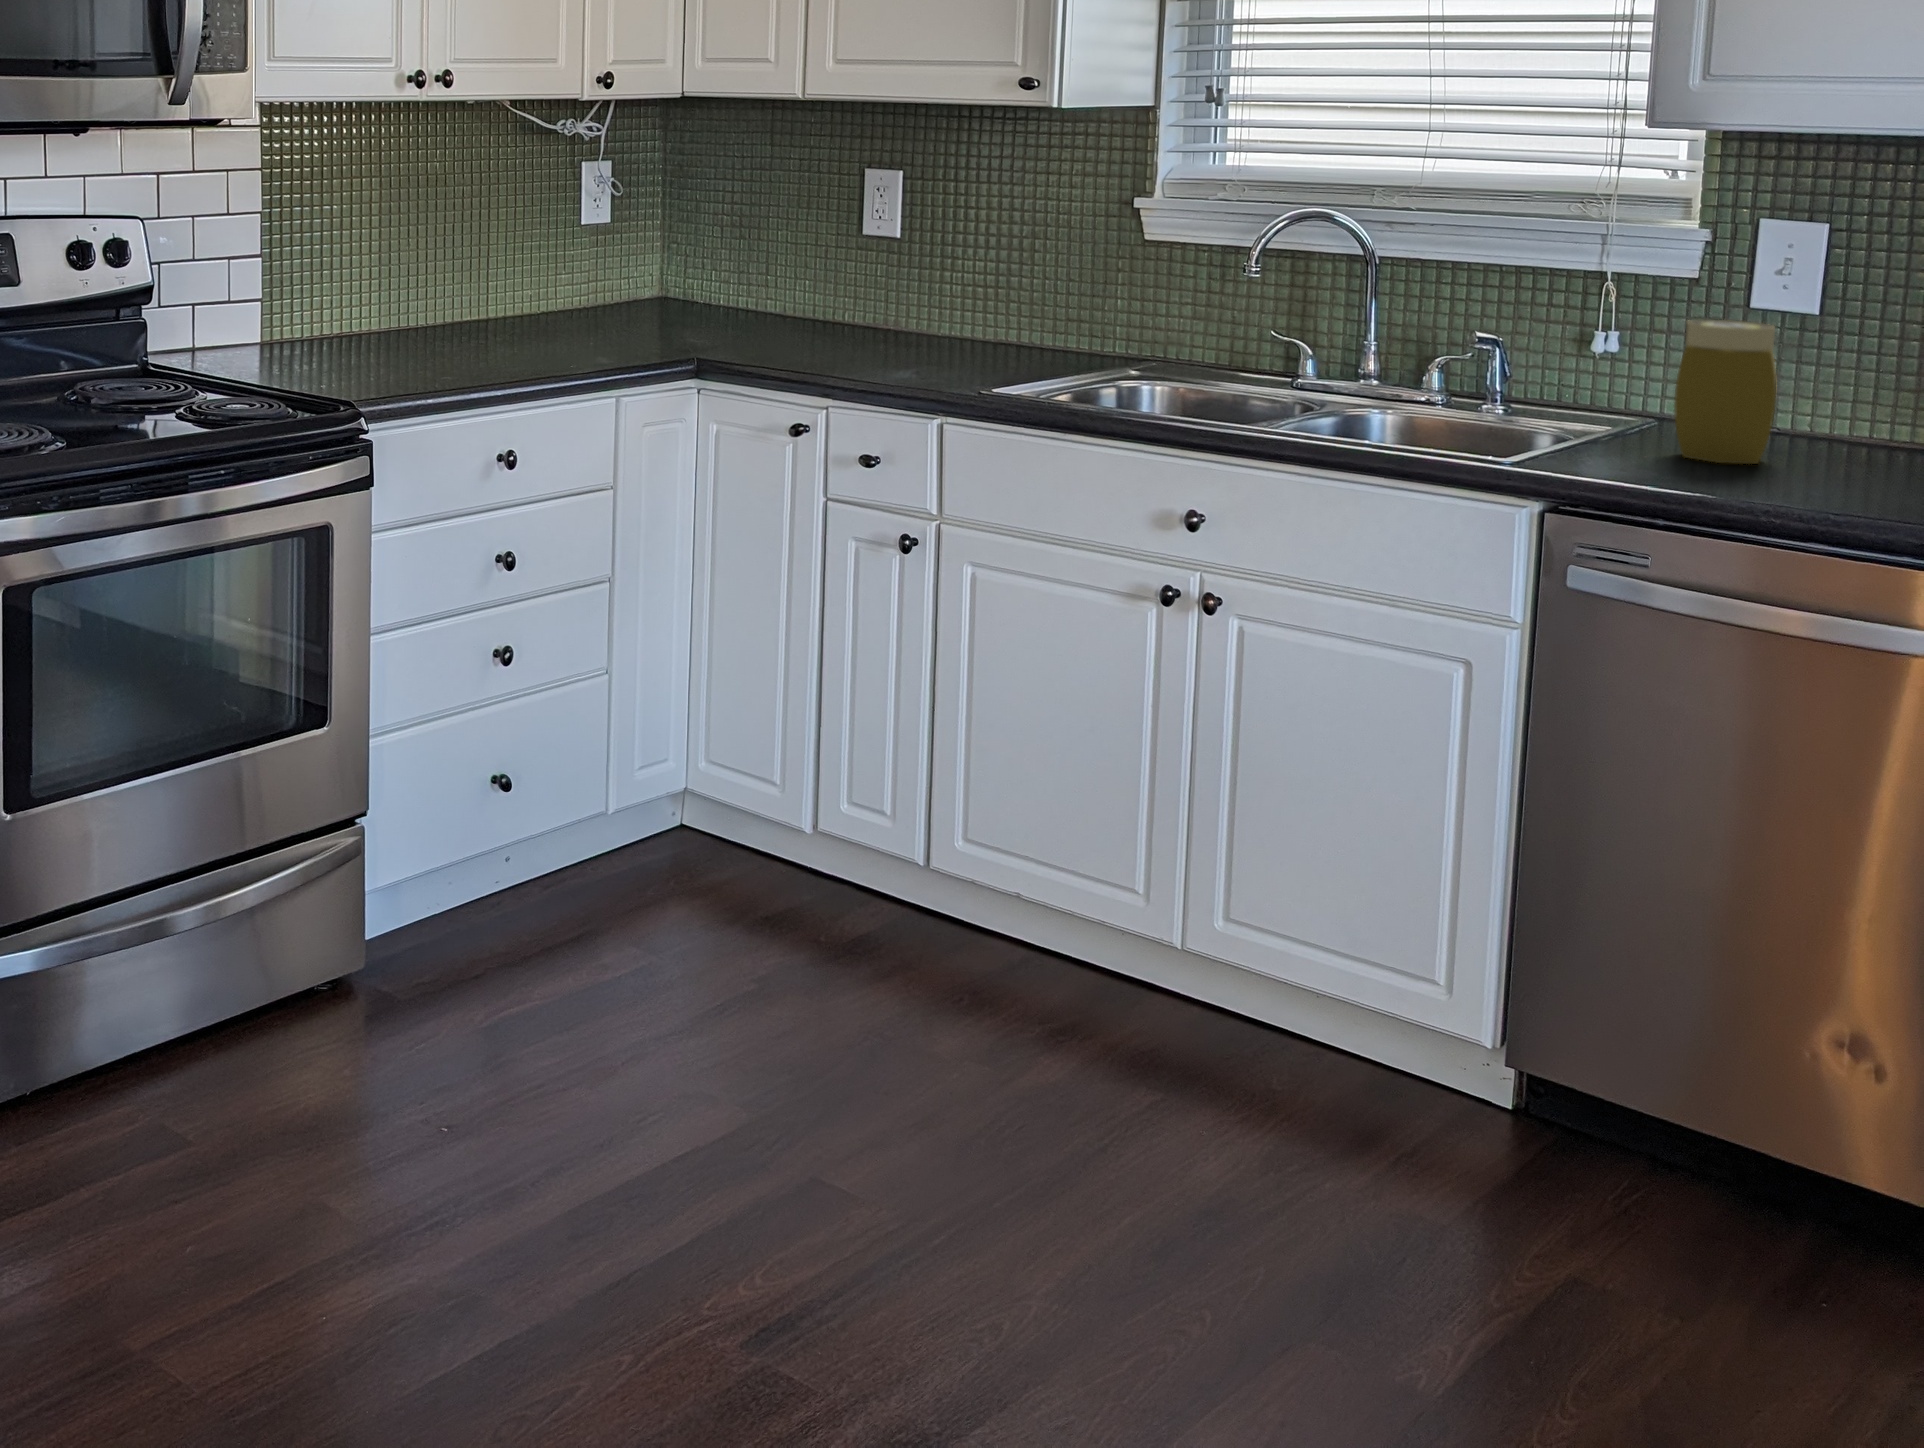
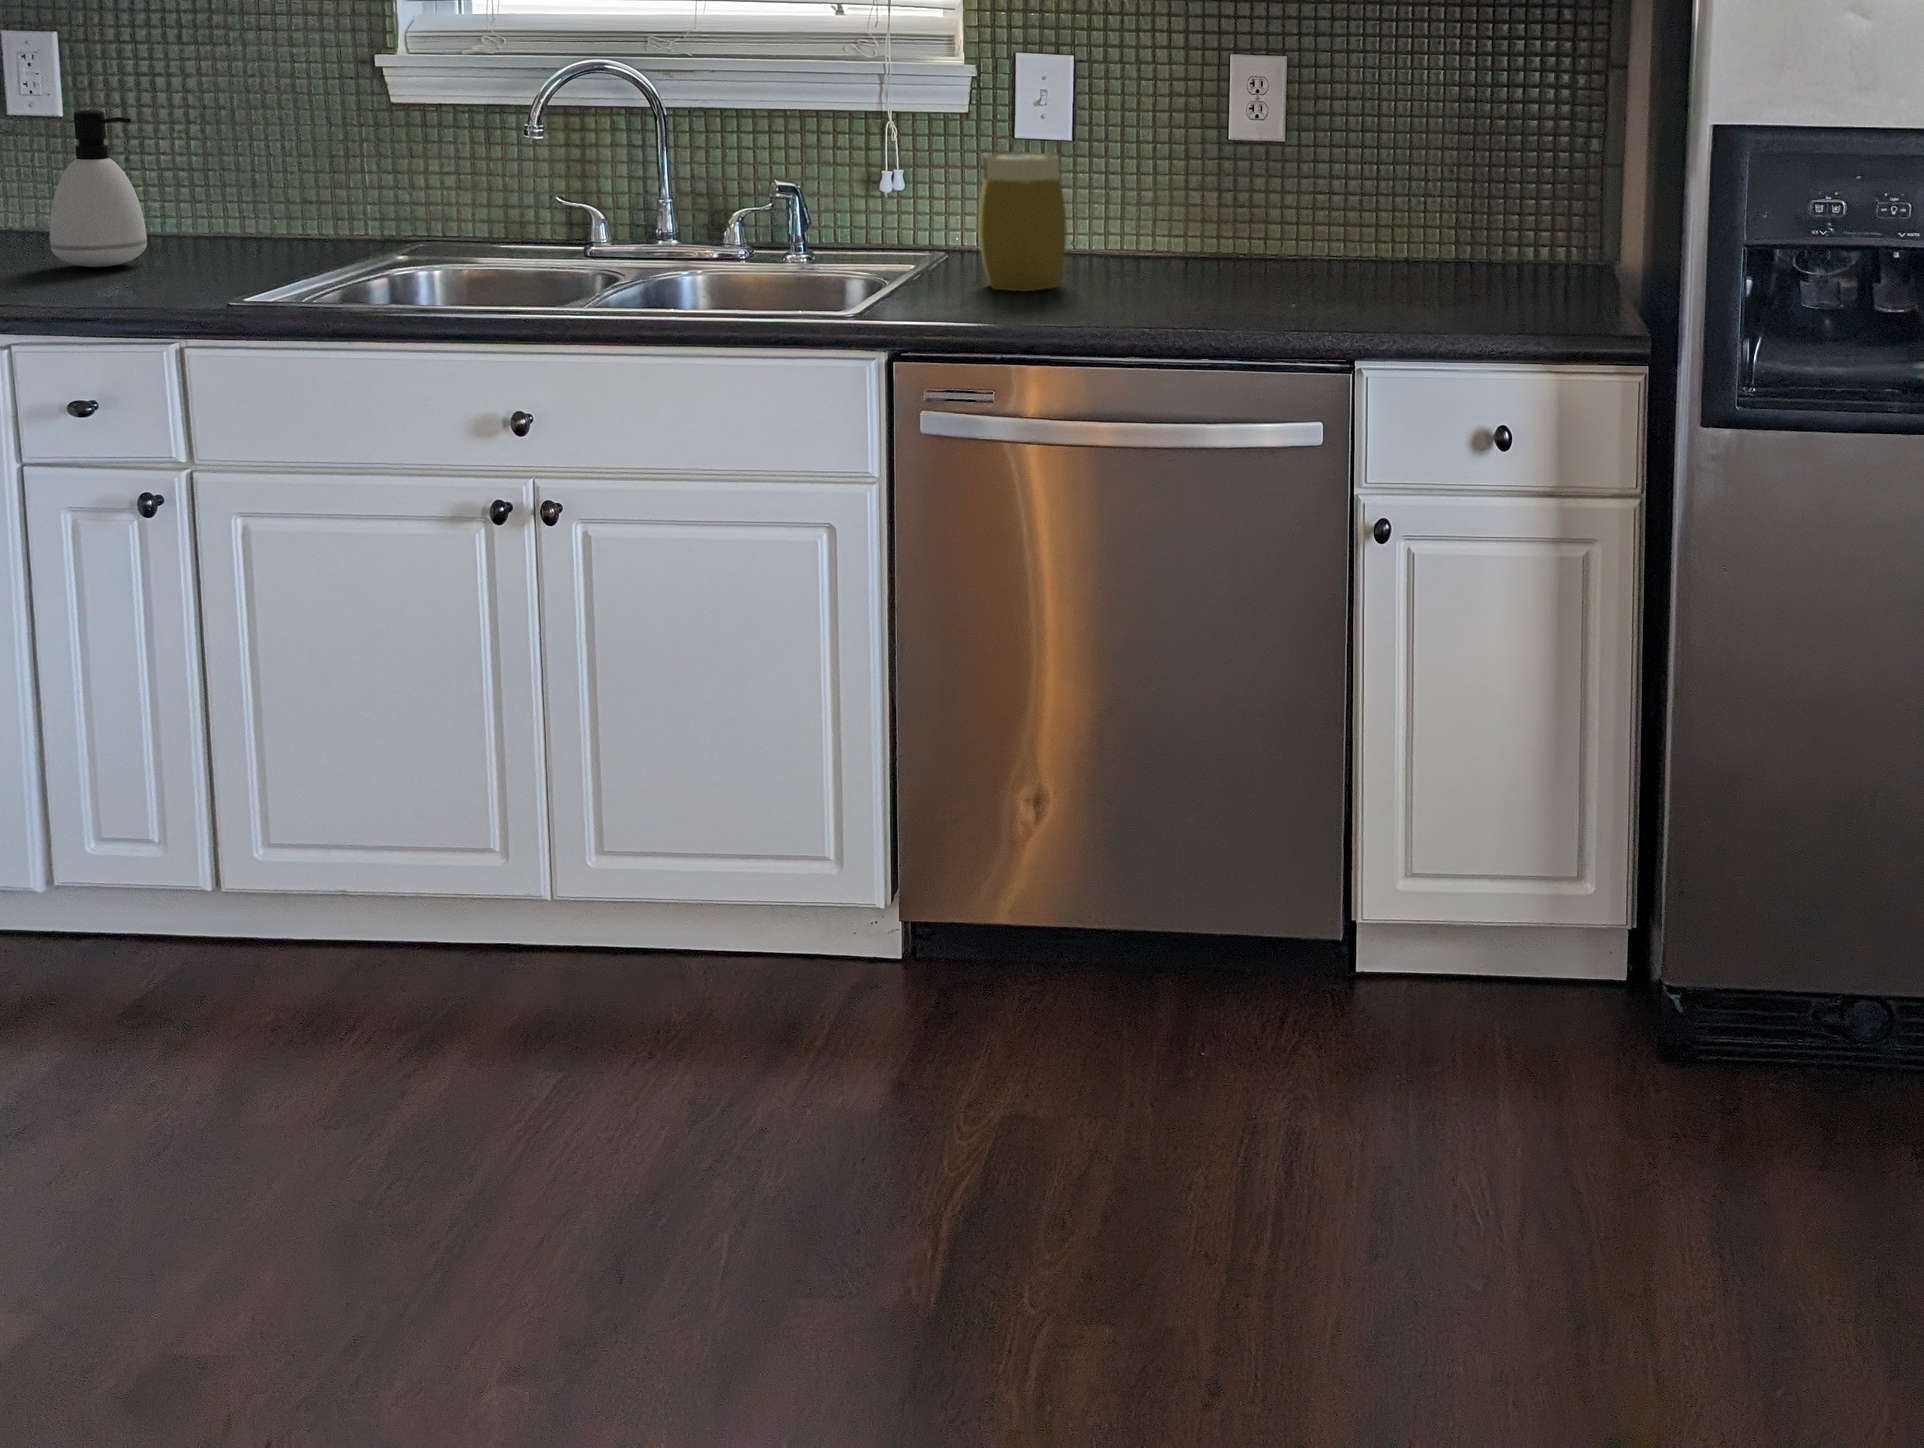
soap dispenser: none [872,232,940,356] -> present [50,110,147,267]

